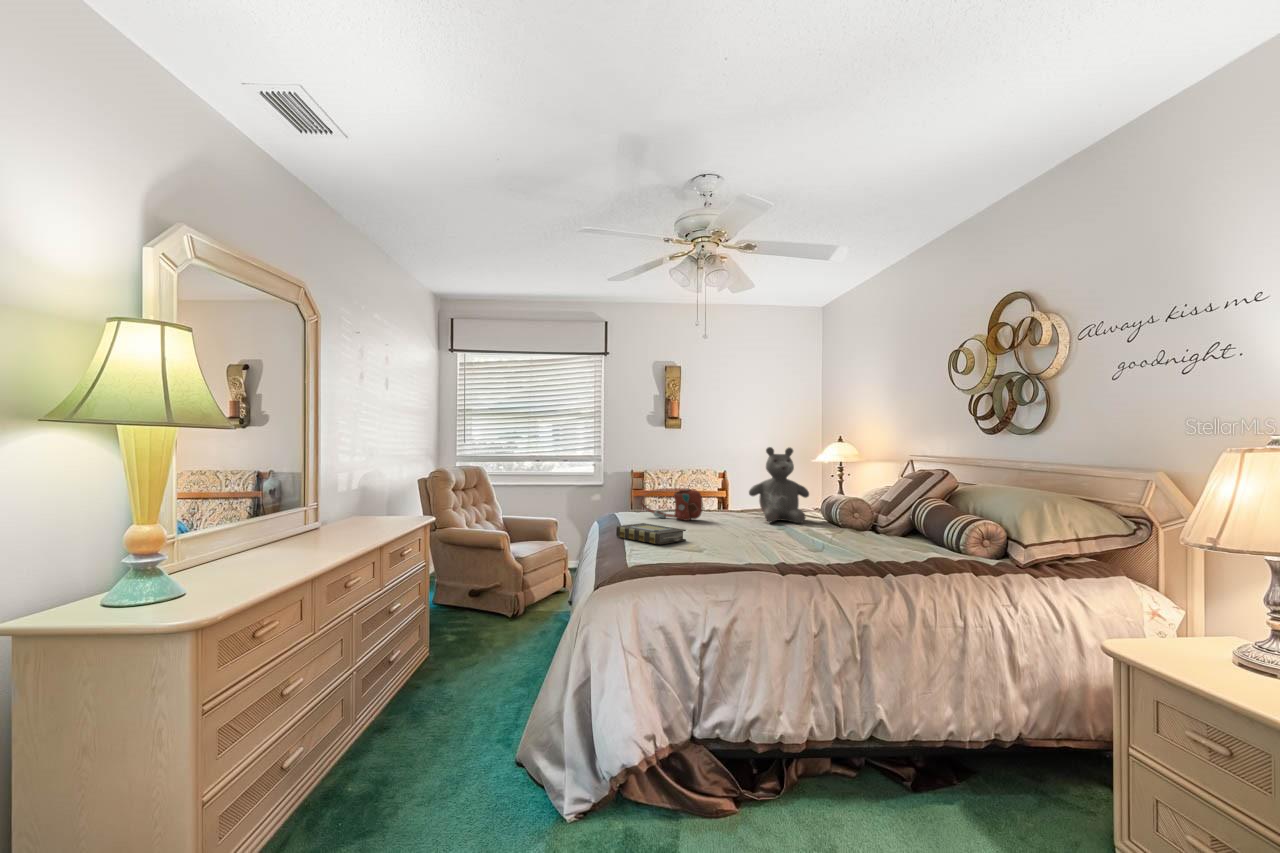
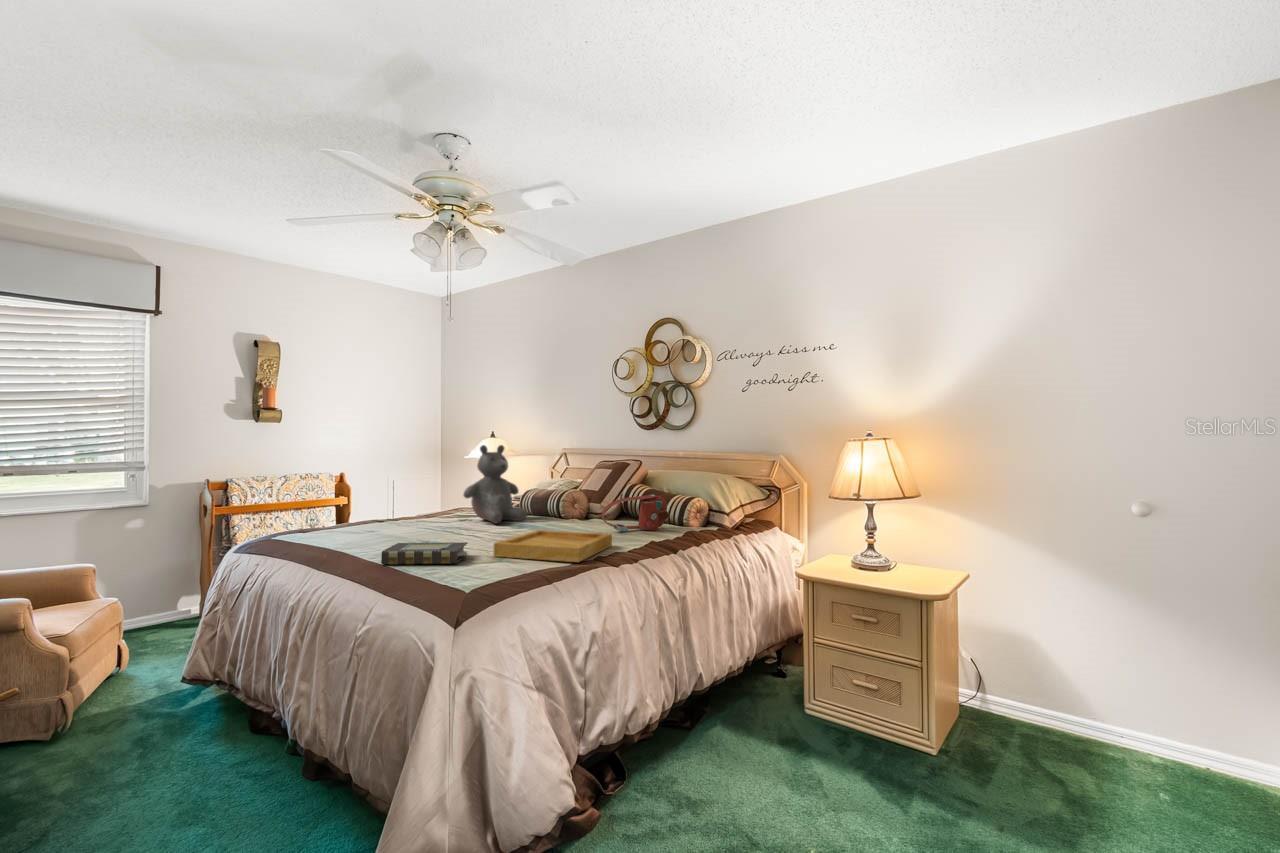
handbag: present [640,488,702,520] -> present [601,495,670,532]
tray: none [700,530,824,562] -> present [494,530,612,562]

